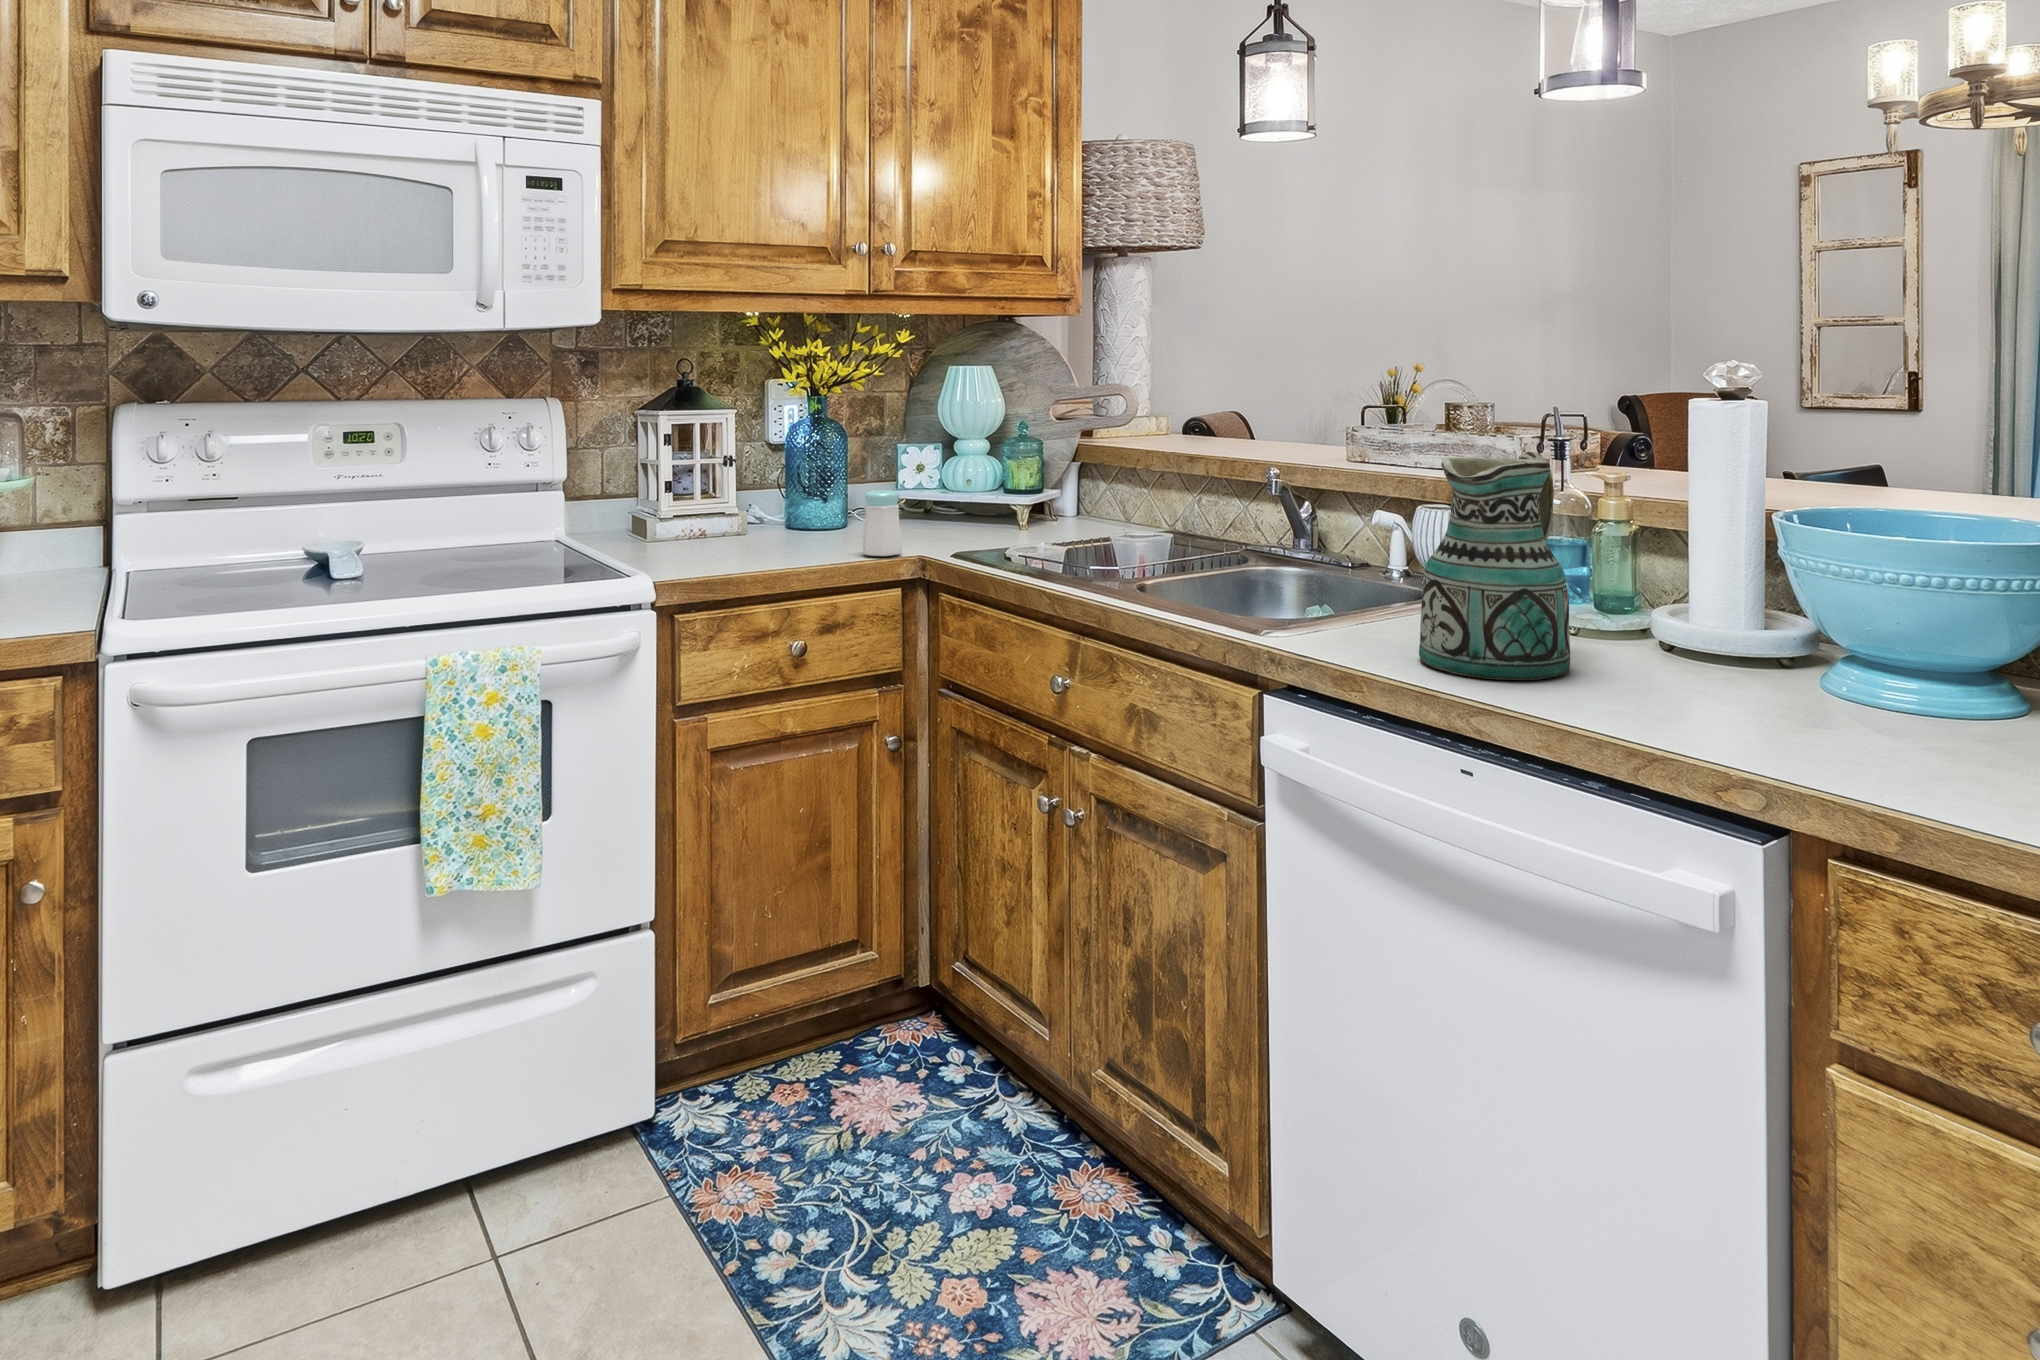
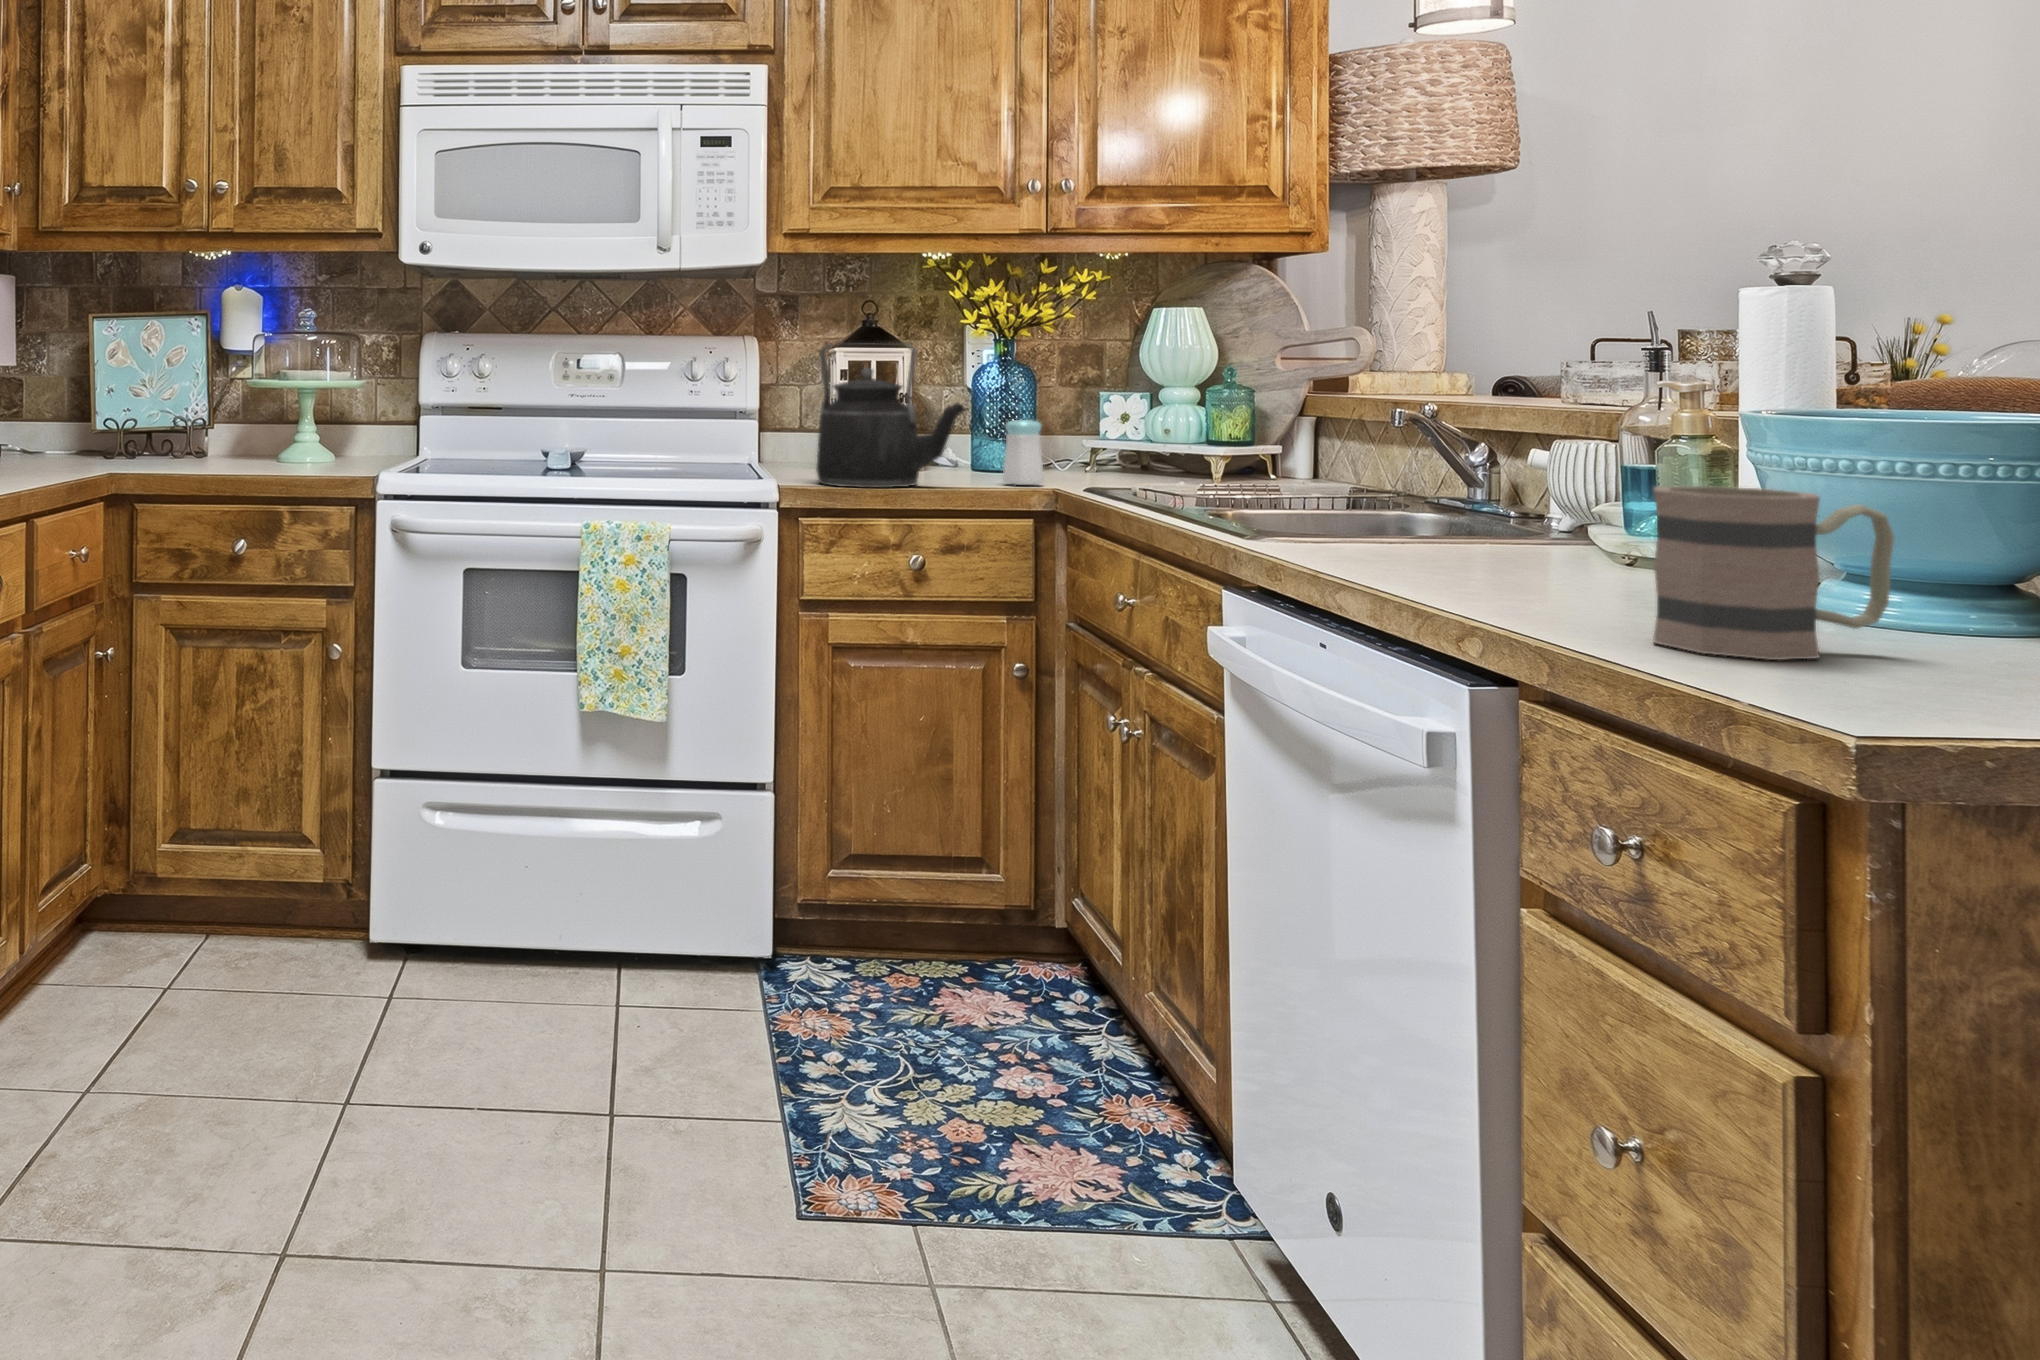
kettle: none [683,419,847,579] -> present [816,343,965,488]
ceramic pitcher: present [1419,452,1570,680] -> none [1405,338,1627,584]
mug: none [1779,619,1928,778] -> present [1654,486,1894,660]

